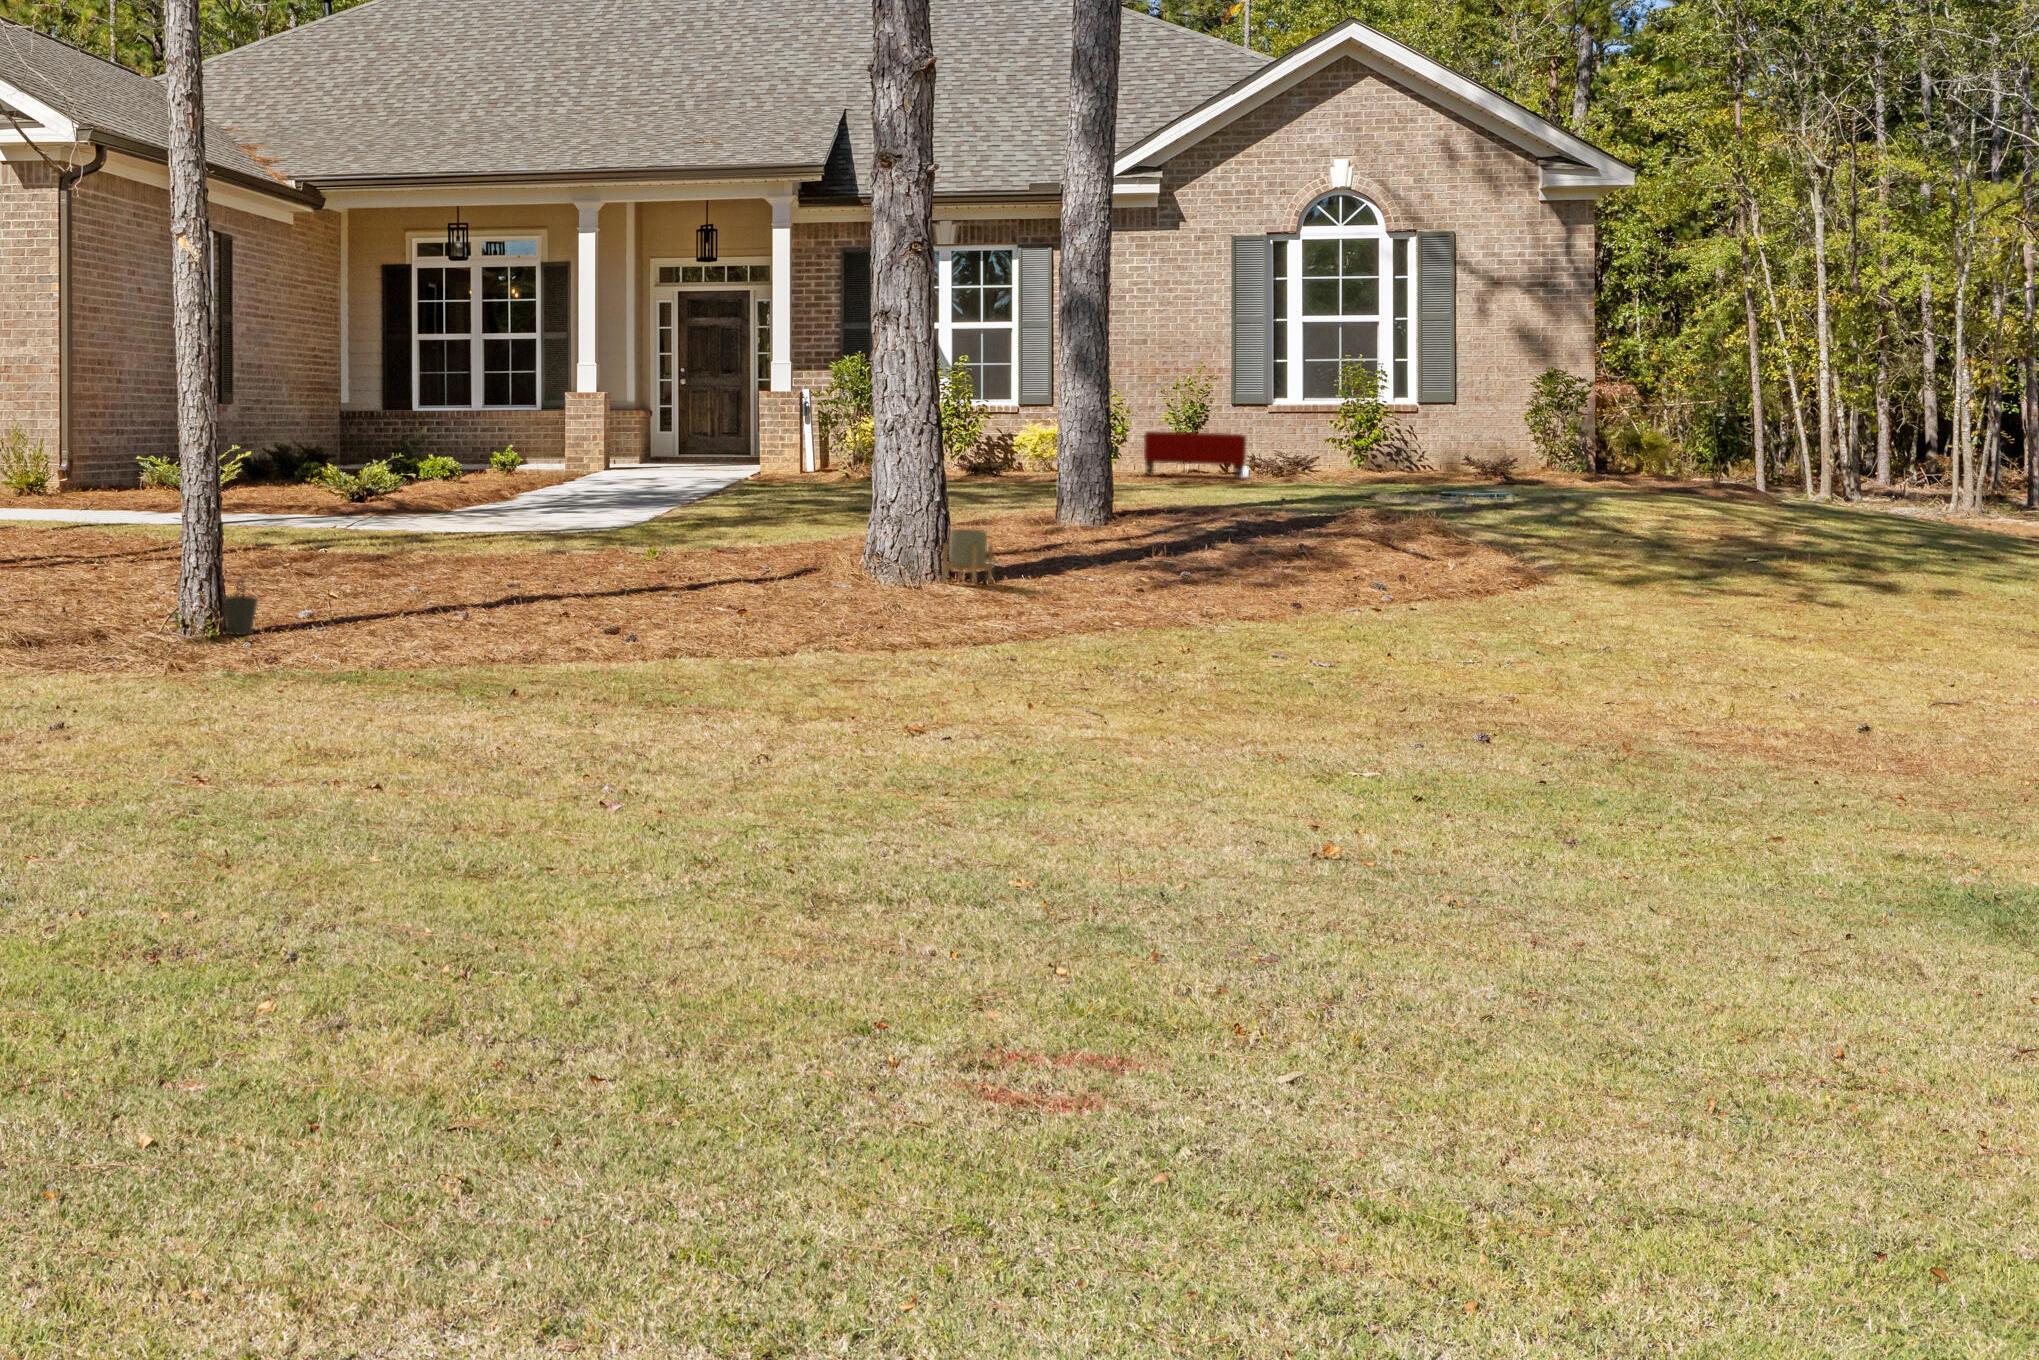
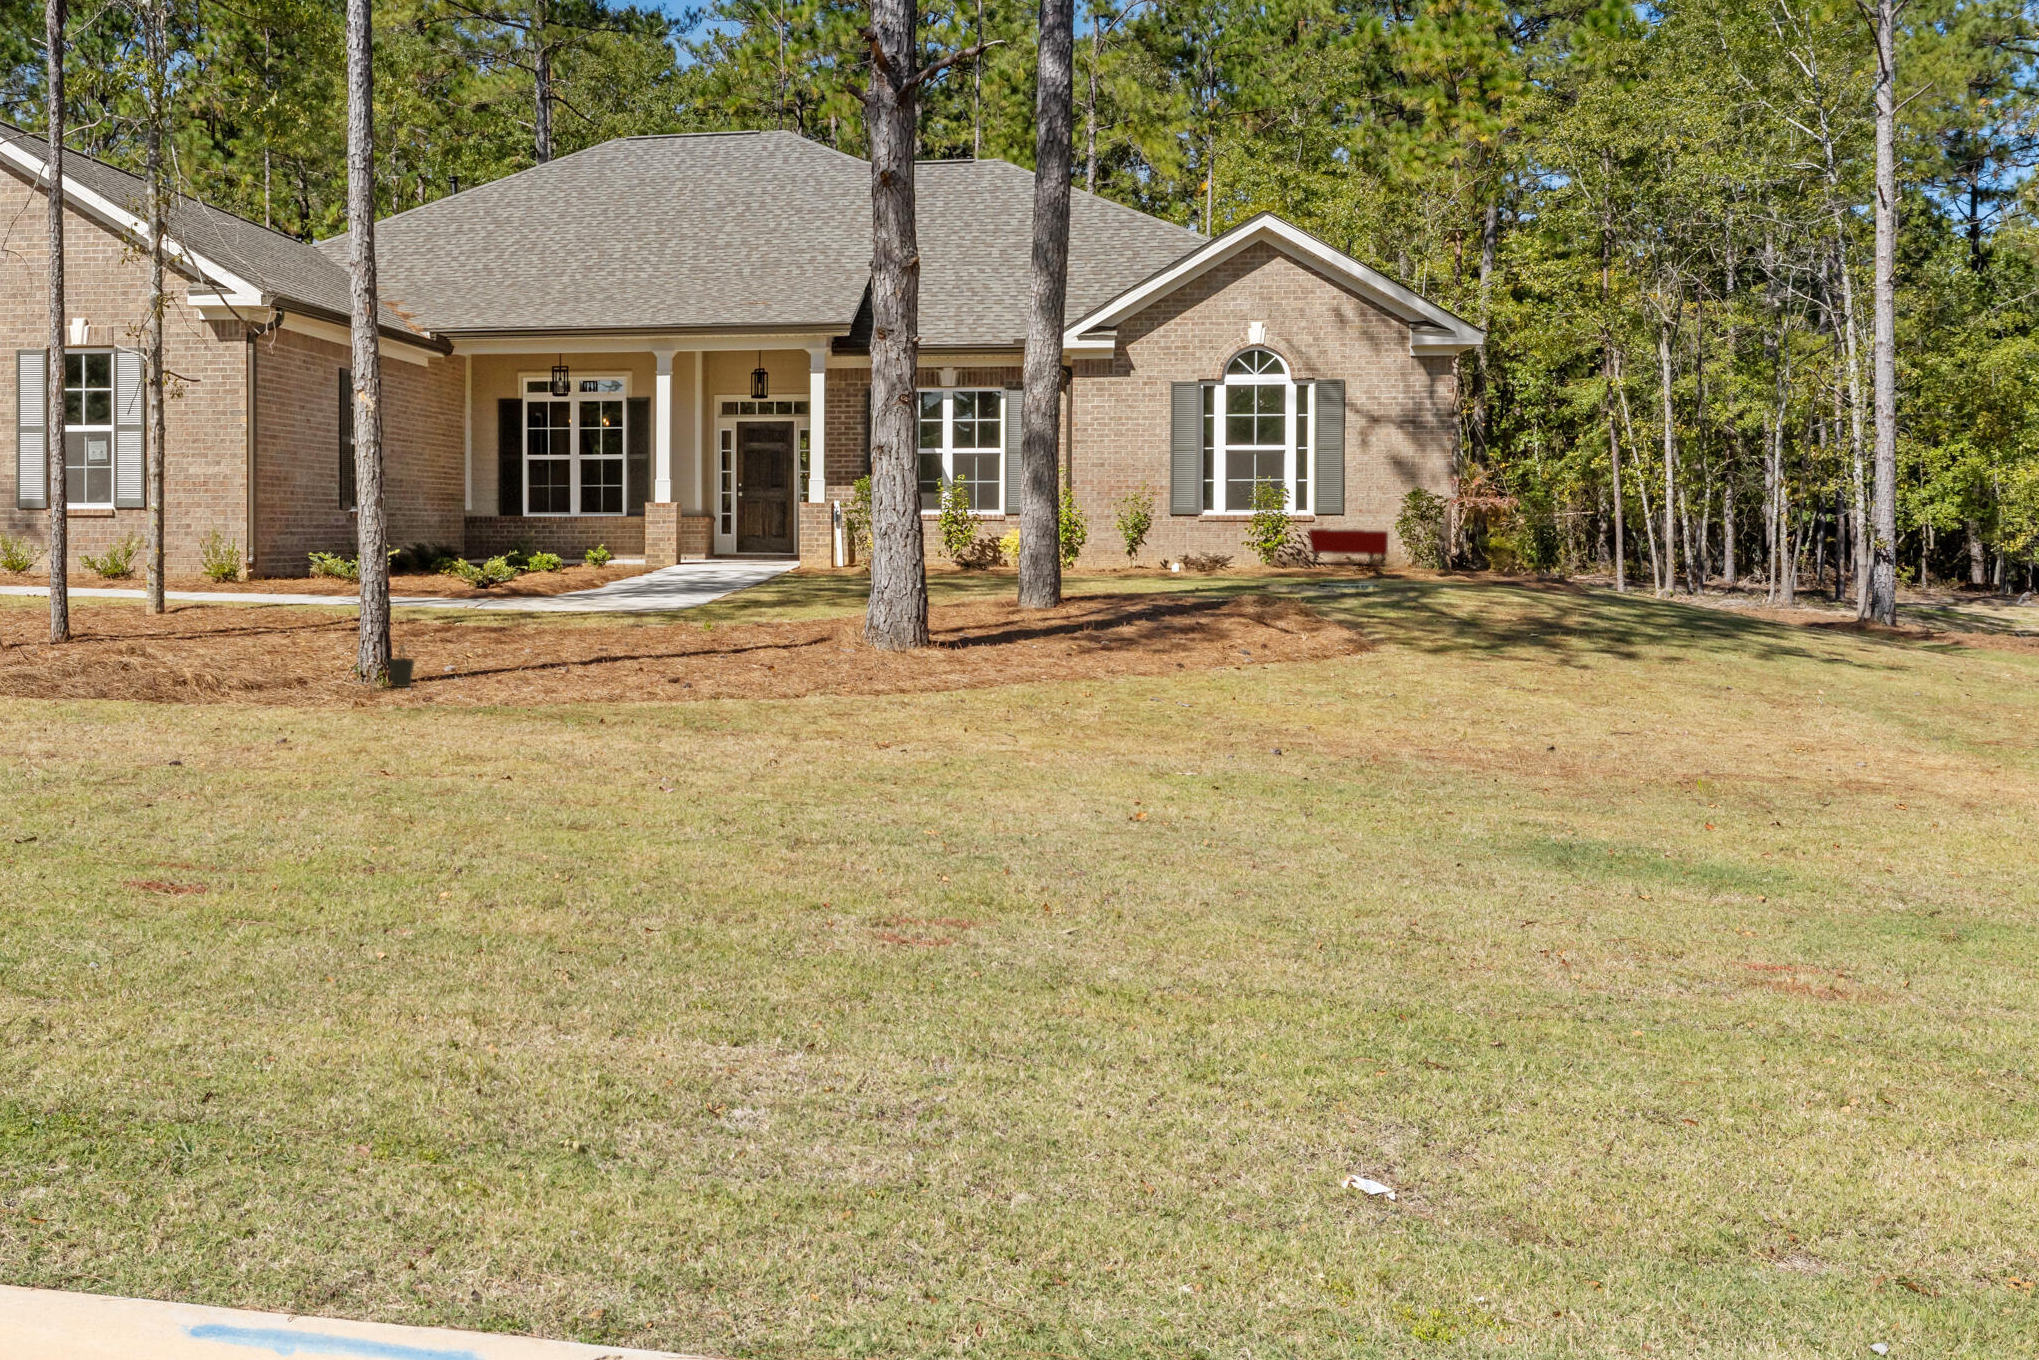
bench: present [1144,431,1246,478] -> present [1309,529,1388,565]
planter: present [942,529,993,585] -> none [924,610,961,652]

